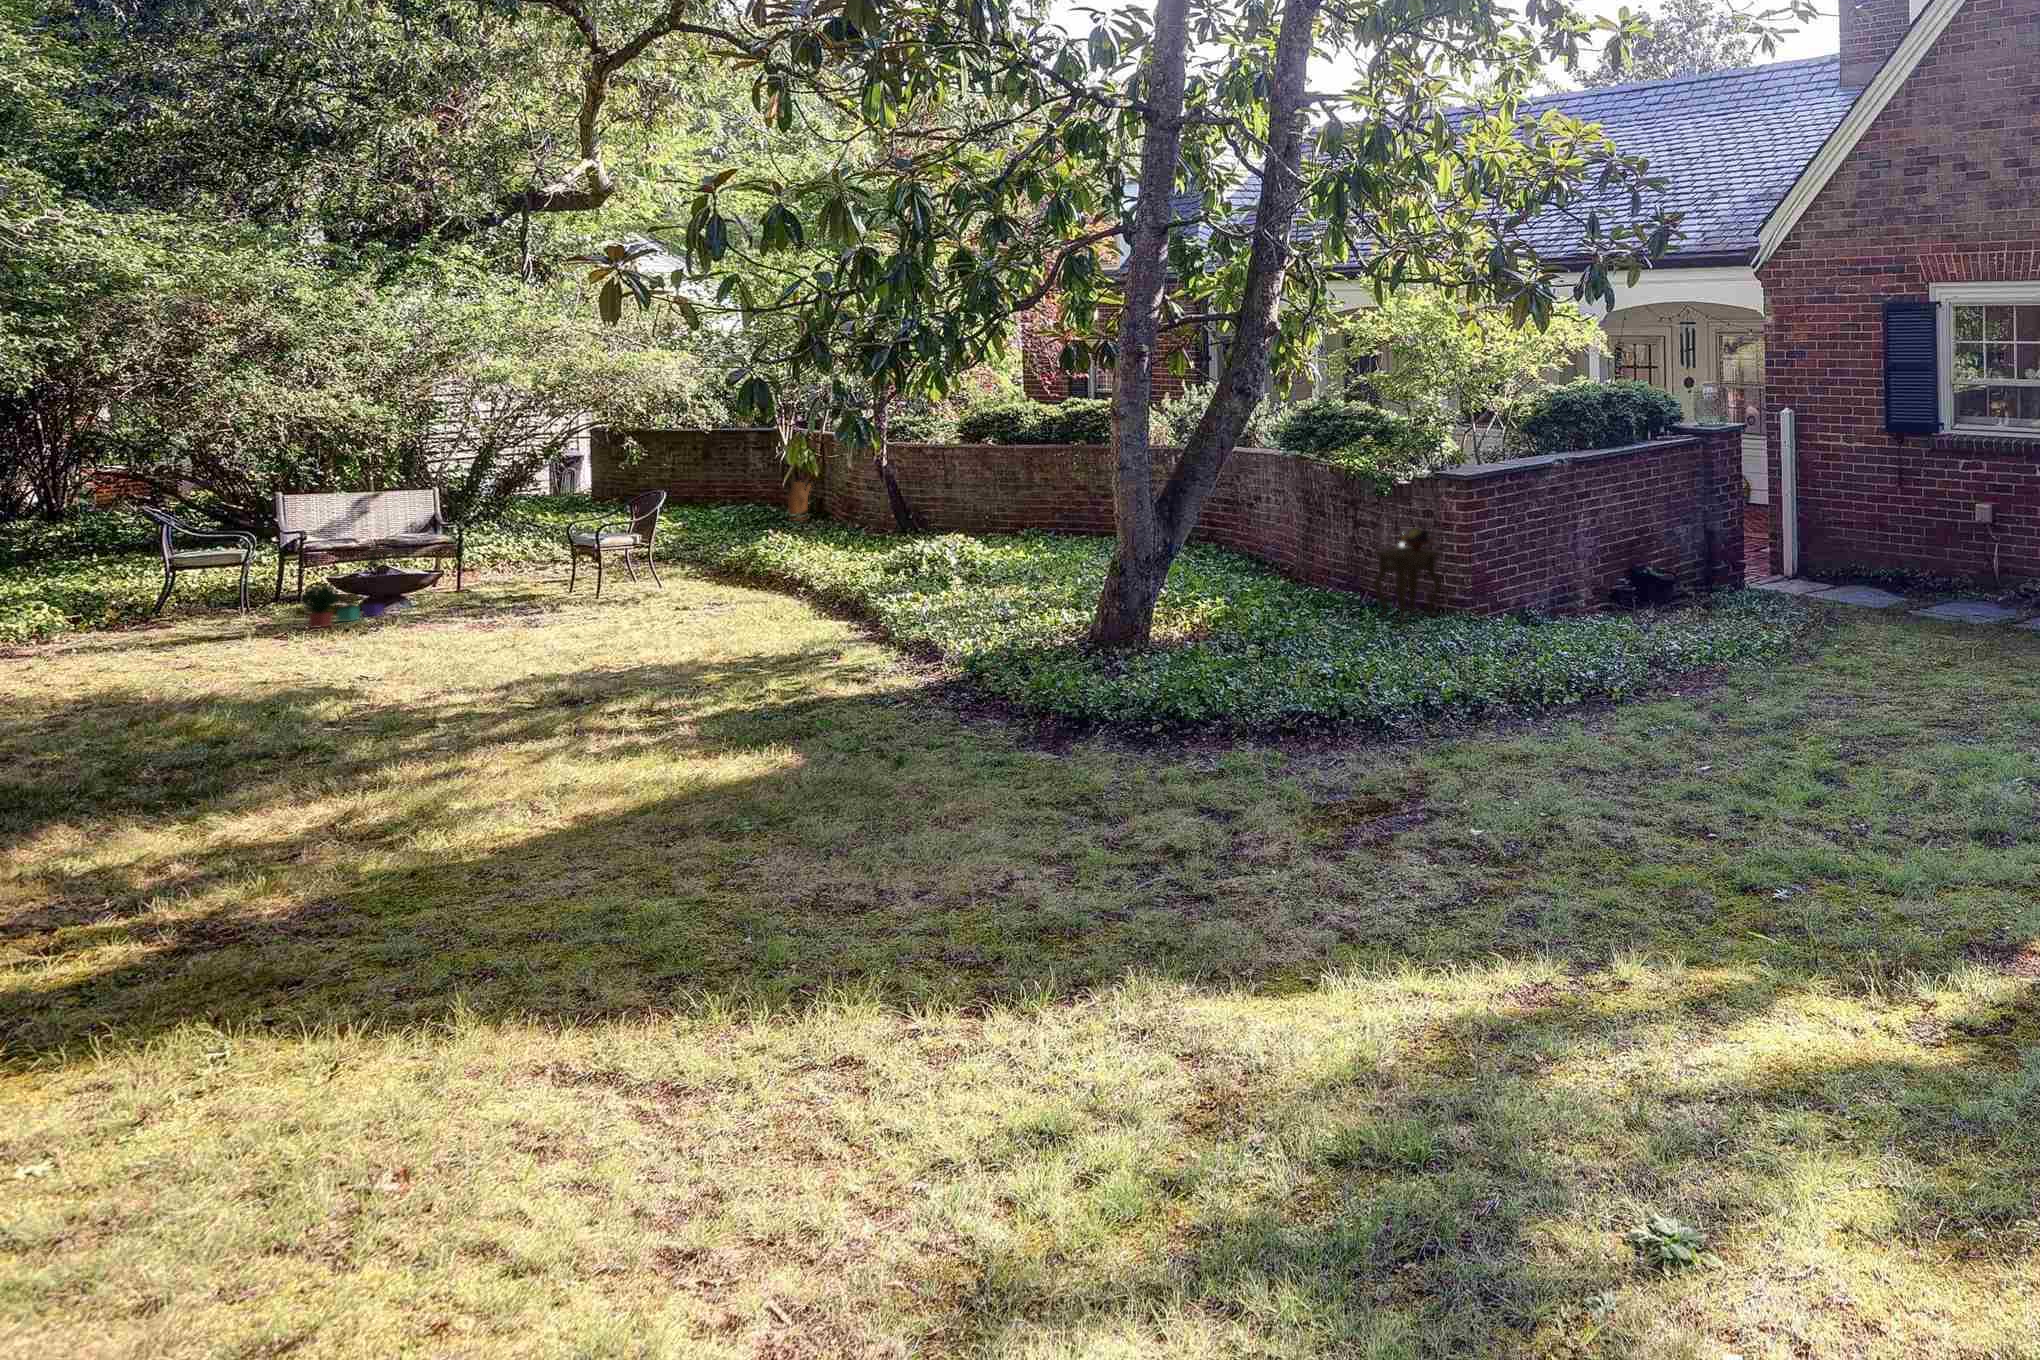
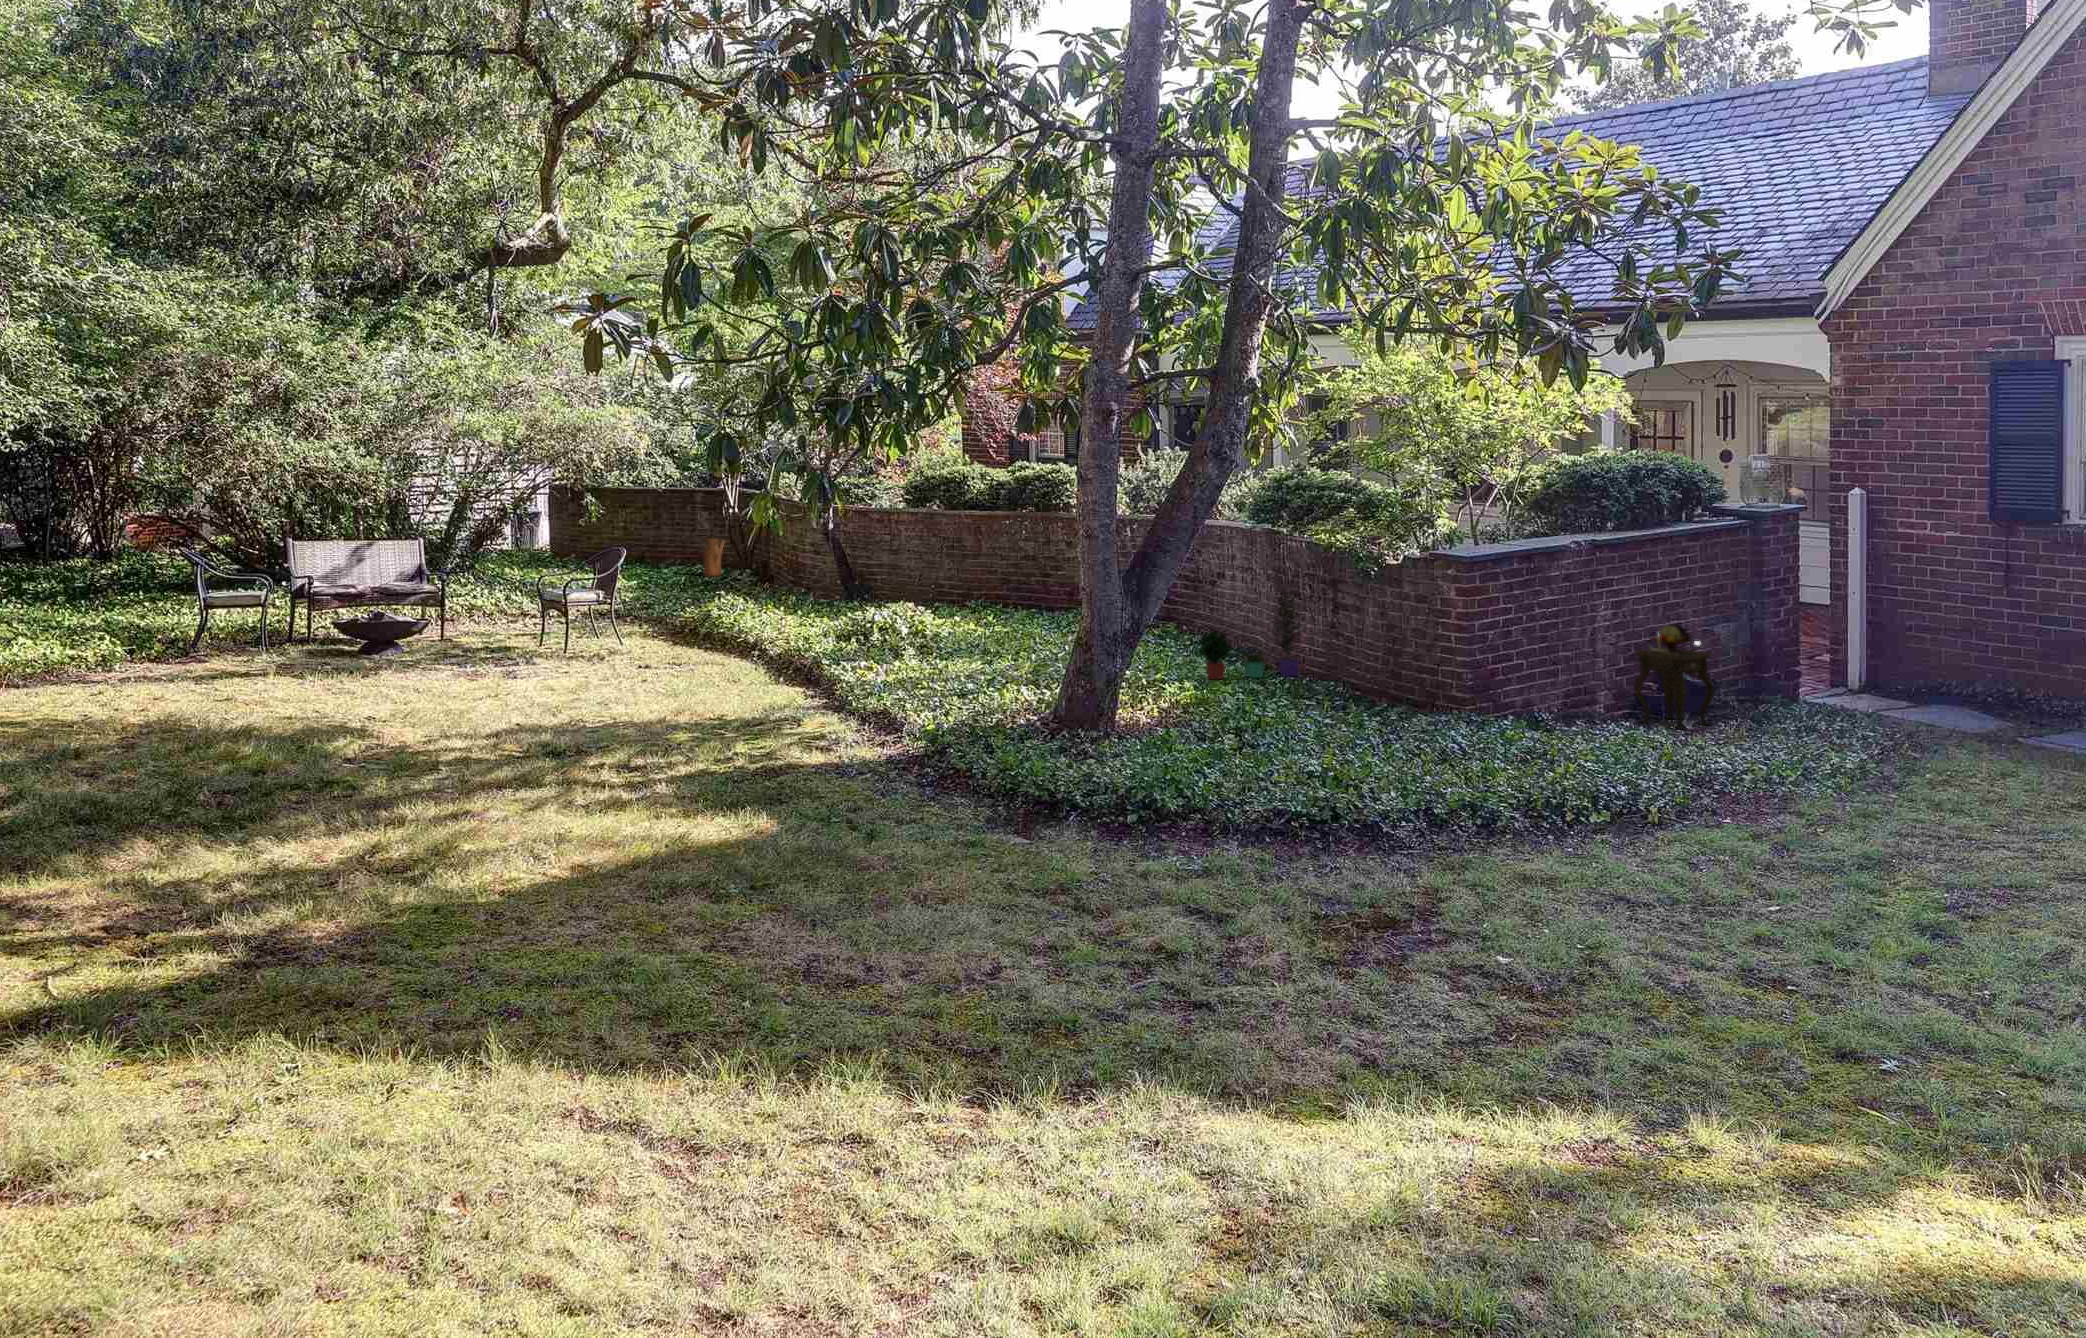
side table: present [1374,528,1441,621] -> present [1634,625,1715,730]
potted plant: present [302,544,387,628] -> present [1199,592,1303,679]

